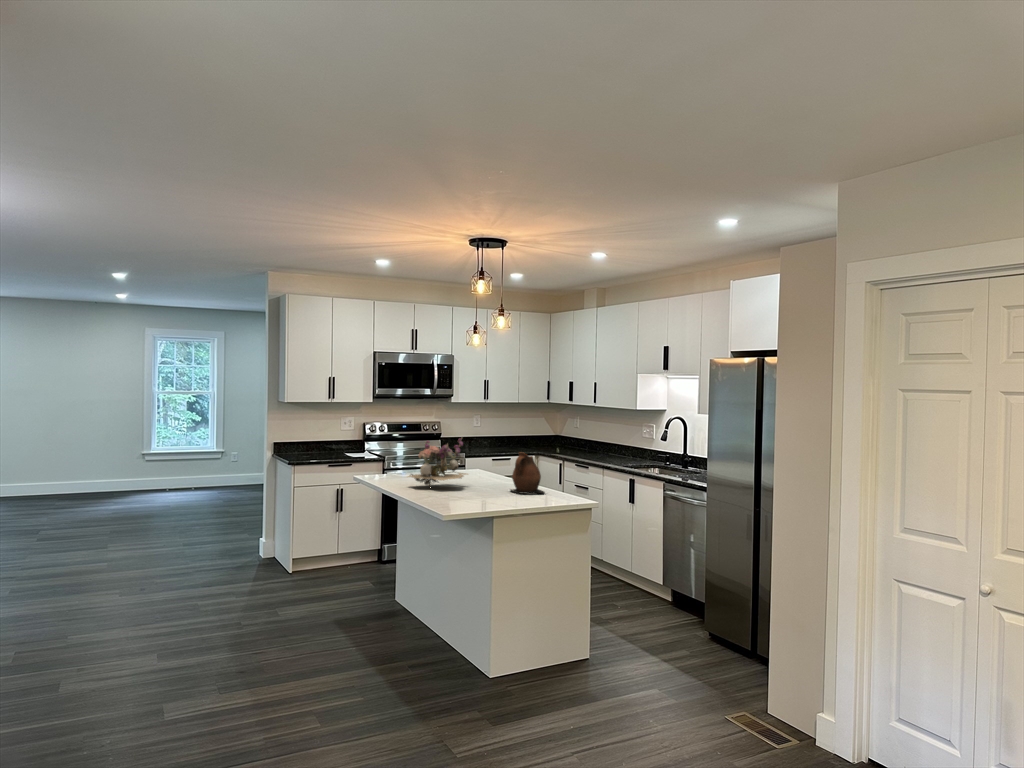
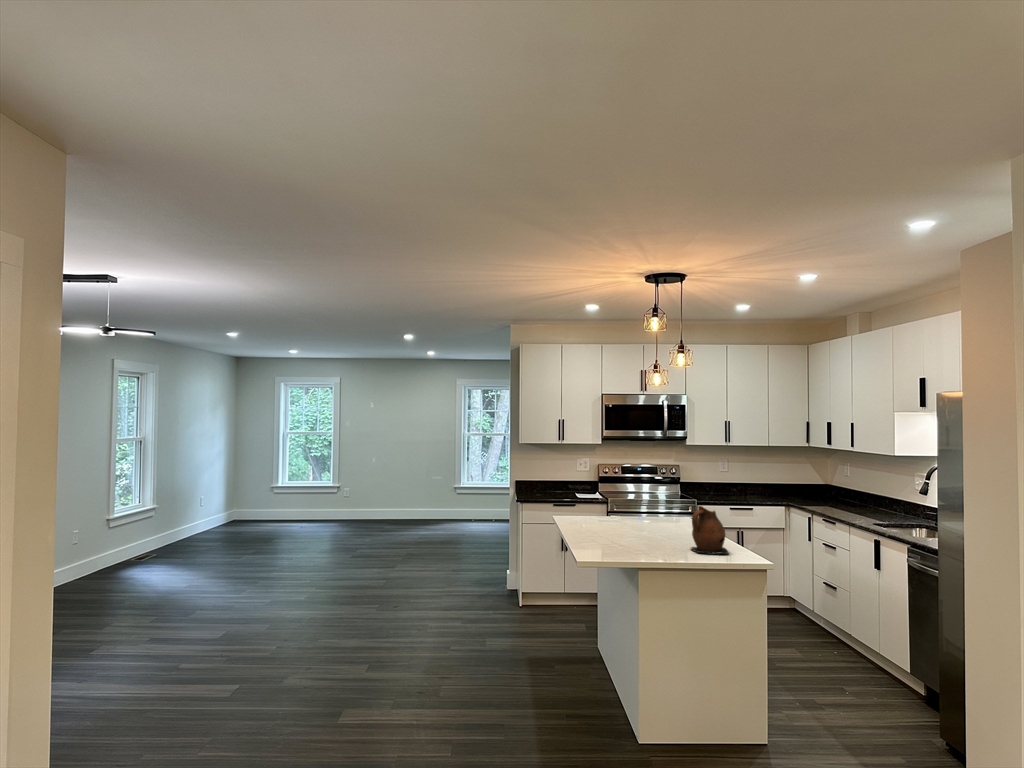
flower arrangement: present [408,438,468,486] -> none [583,486,651,538]

